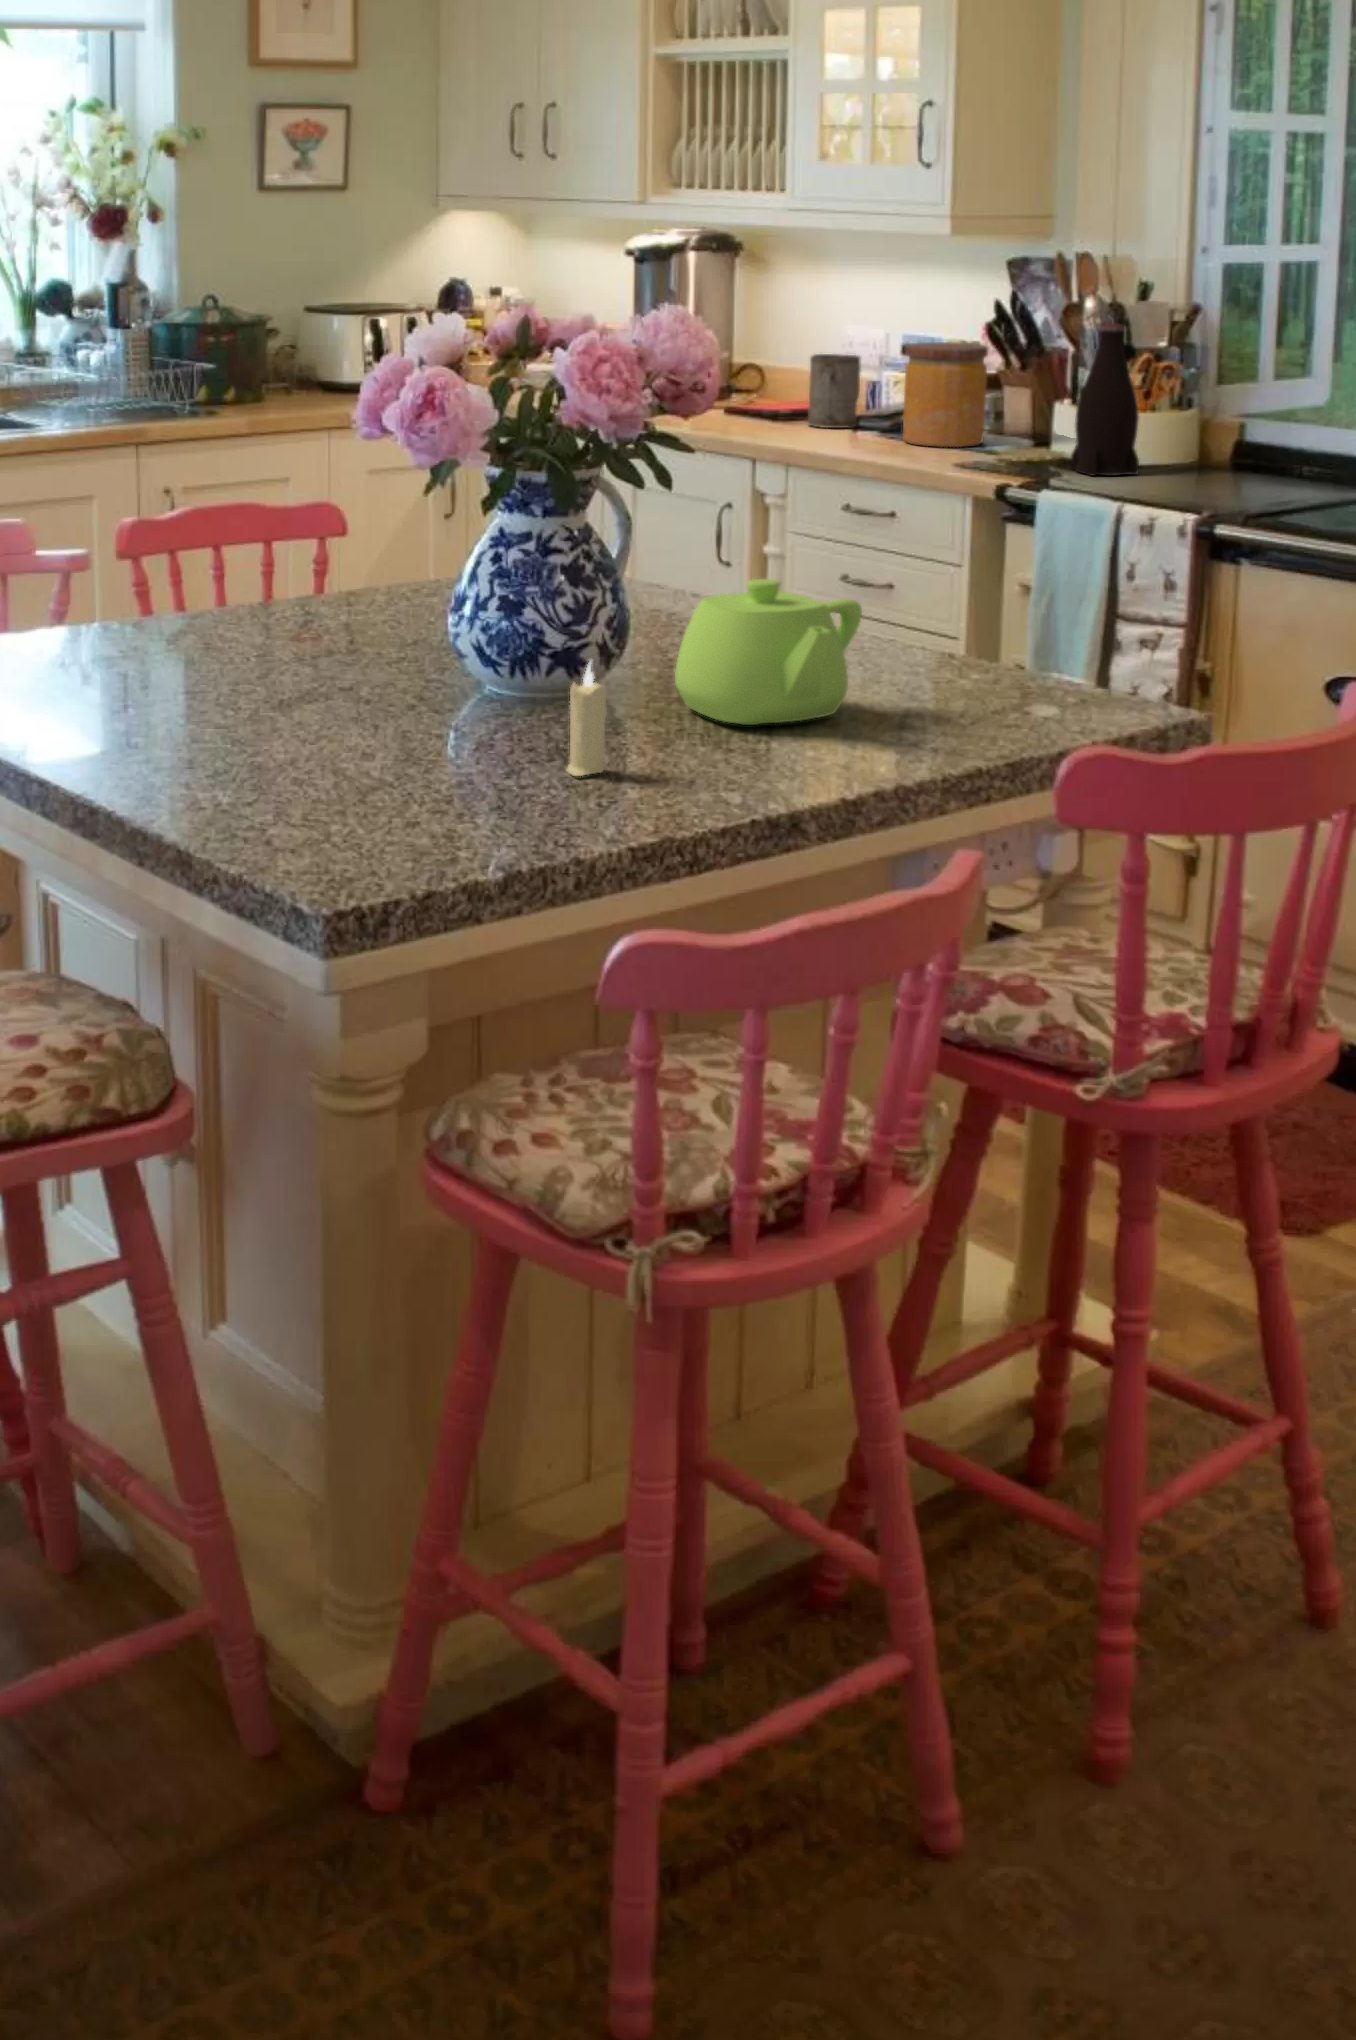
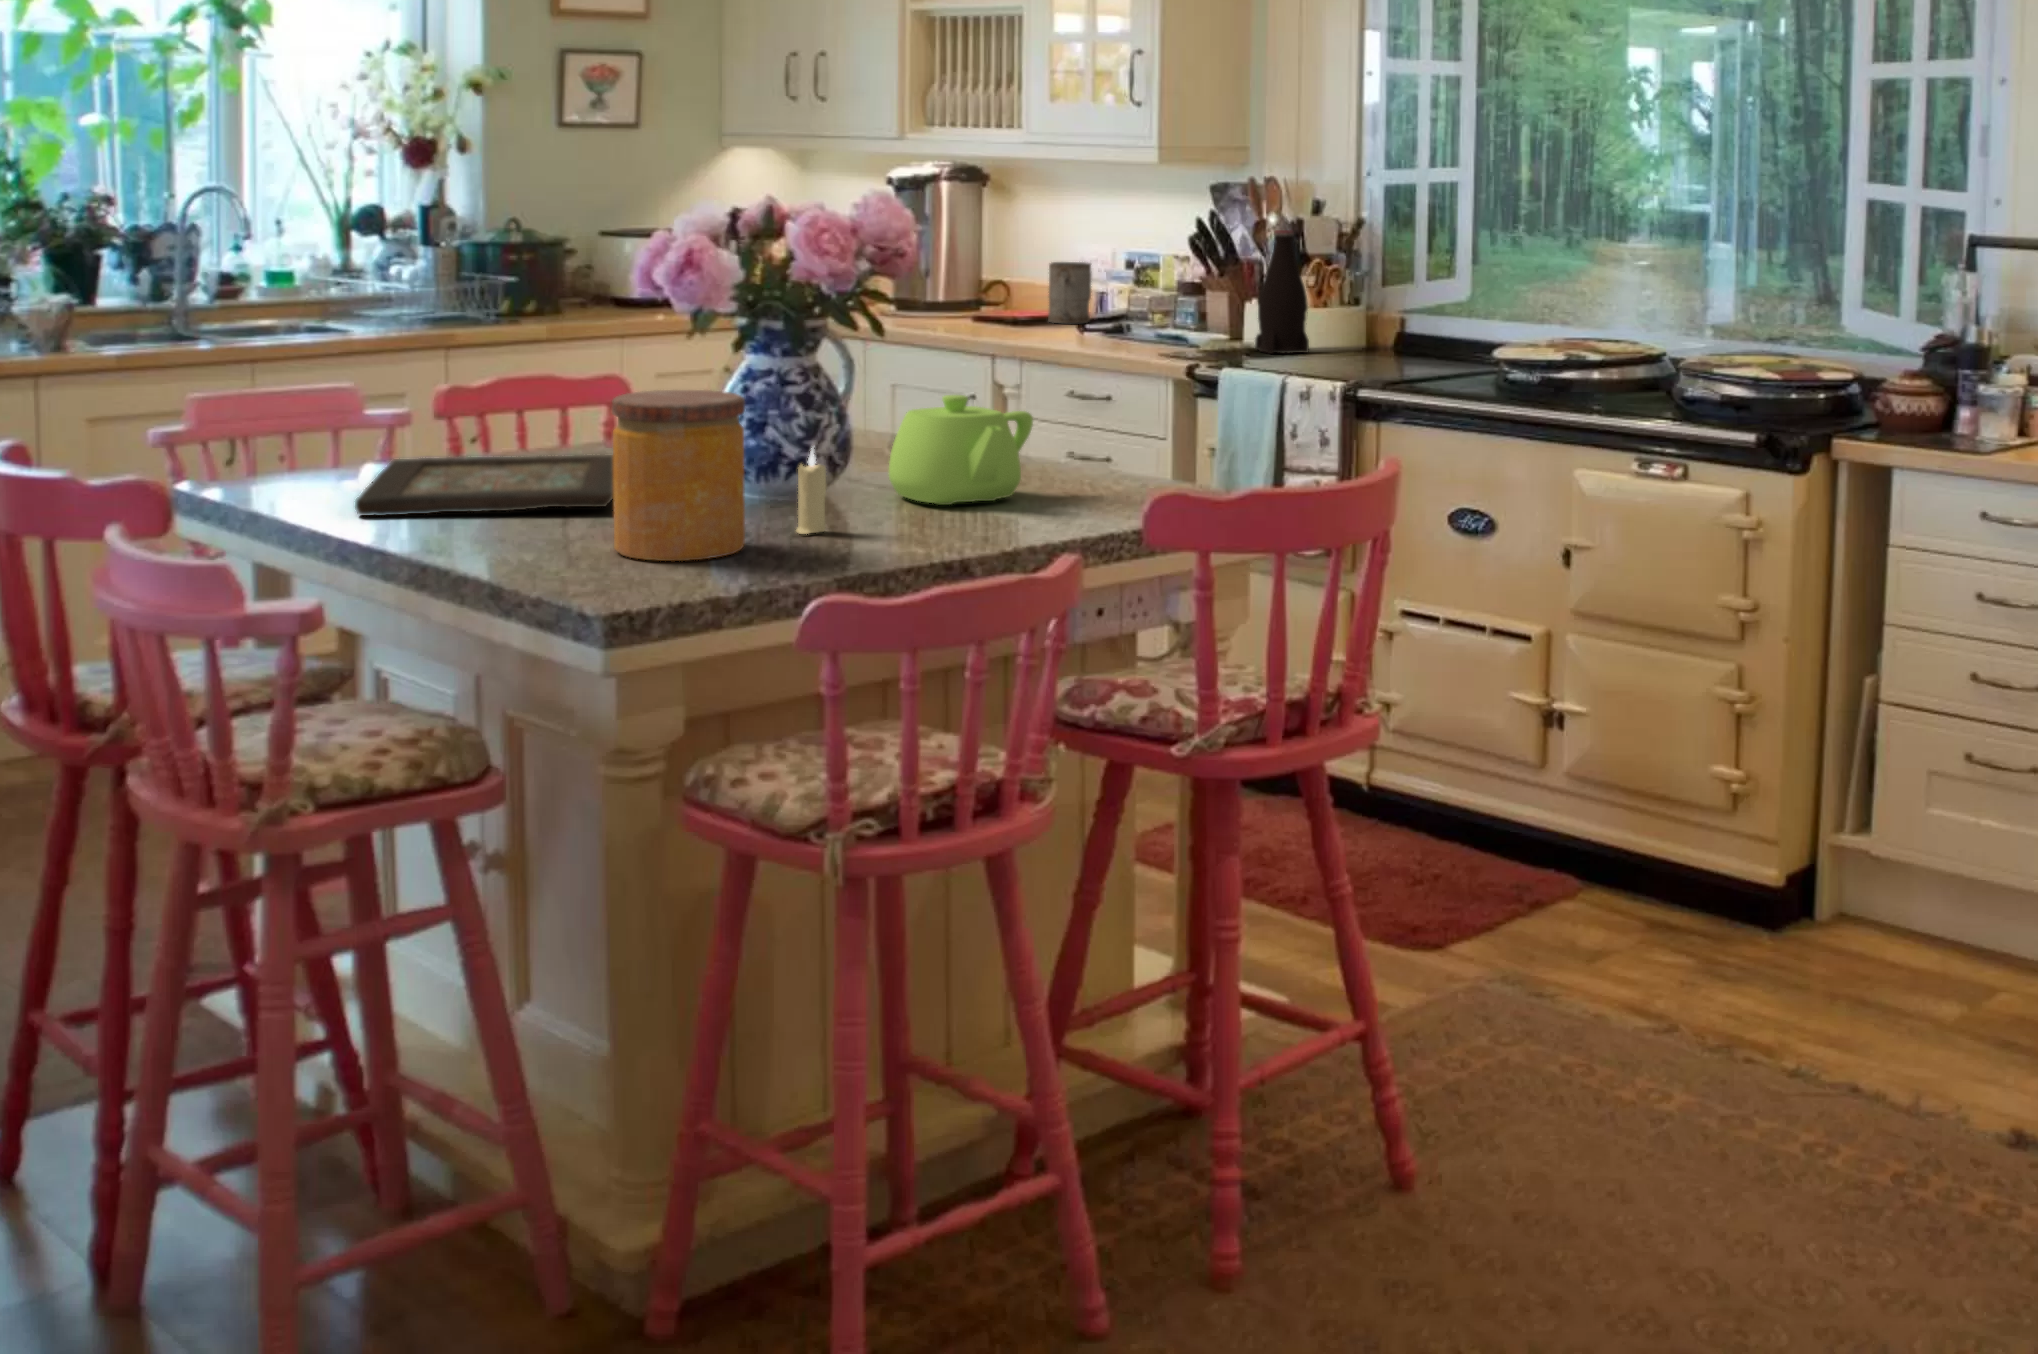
jar: present [903,342,988,447] -> present [612,390,745,561]
decorative tray: none [19,637,346,730] -> present [355,455,613,516]

